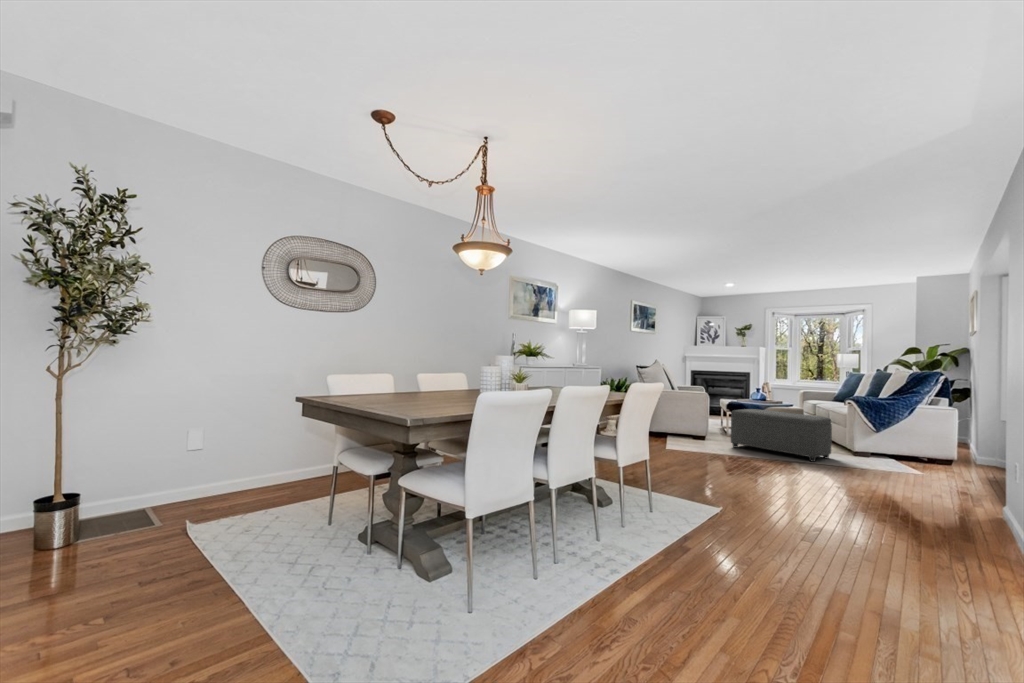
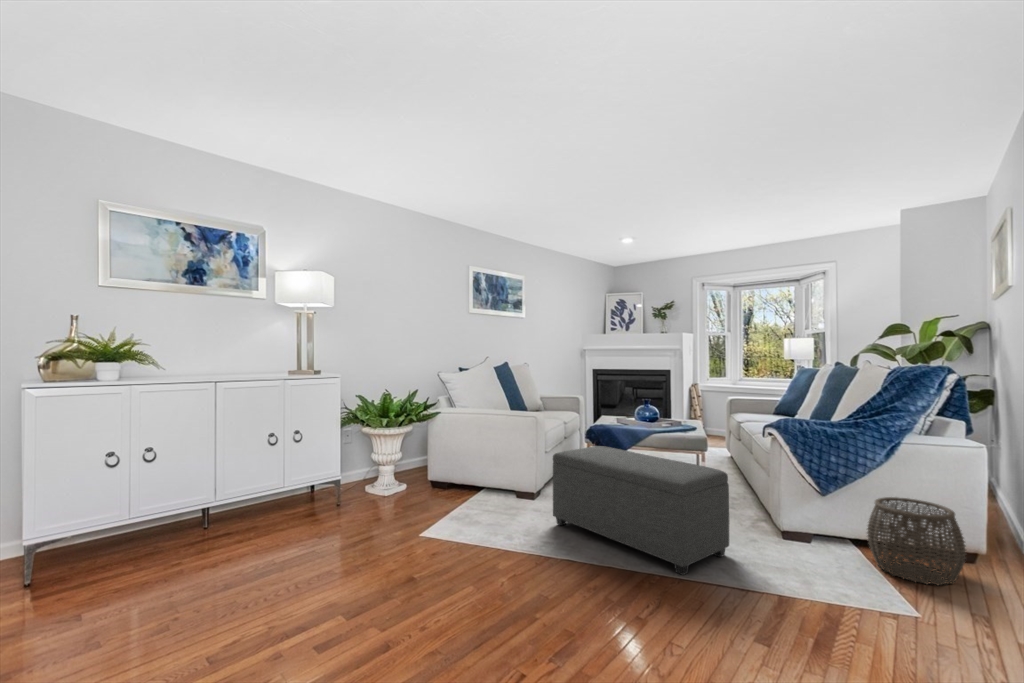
woven basket: none [899,432,945,468] -> present [867,497,966,585]

